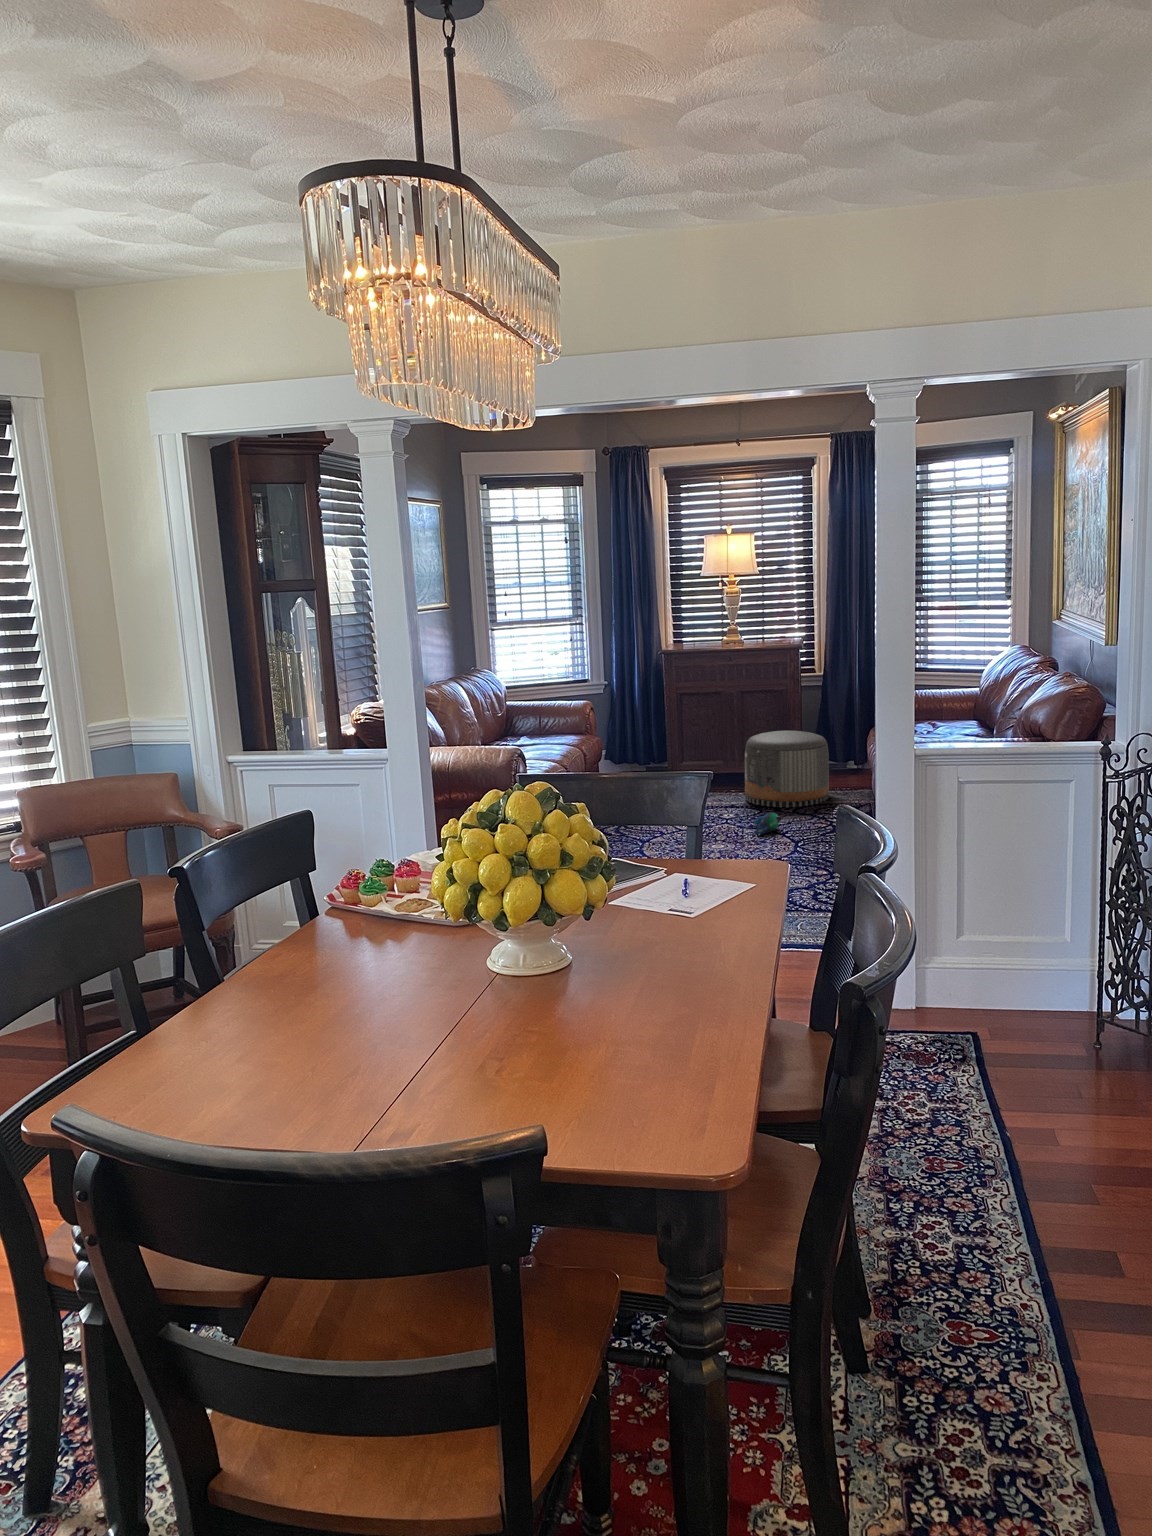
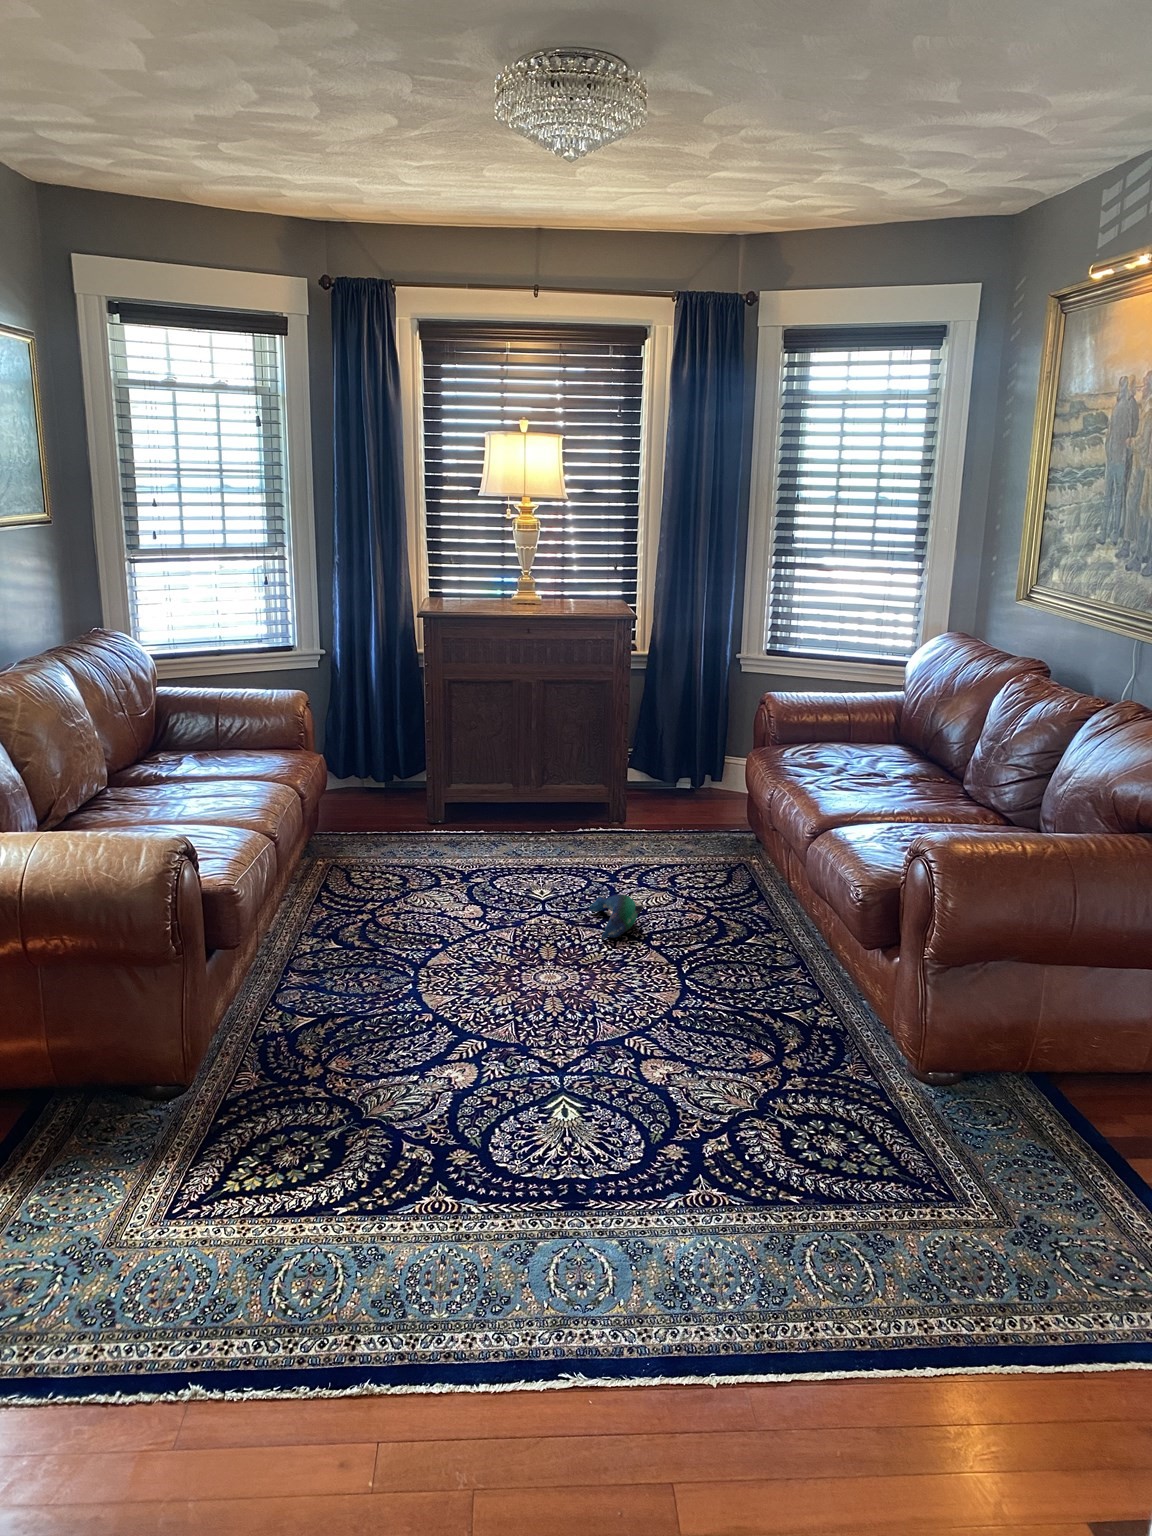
pouf: present [745,730,829,807] -> none [551,743,679,867]

